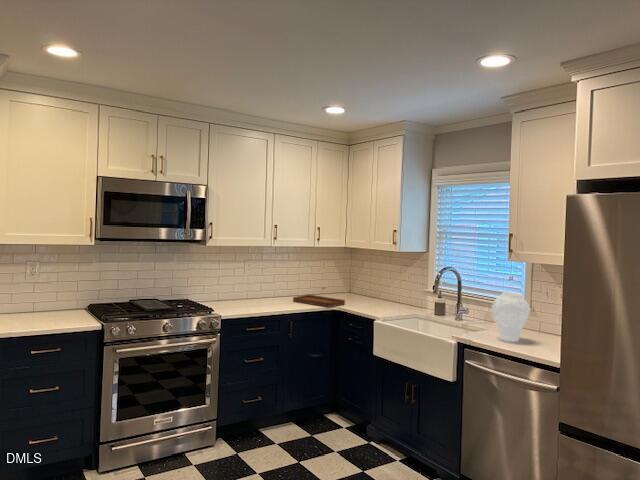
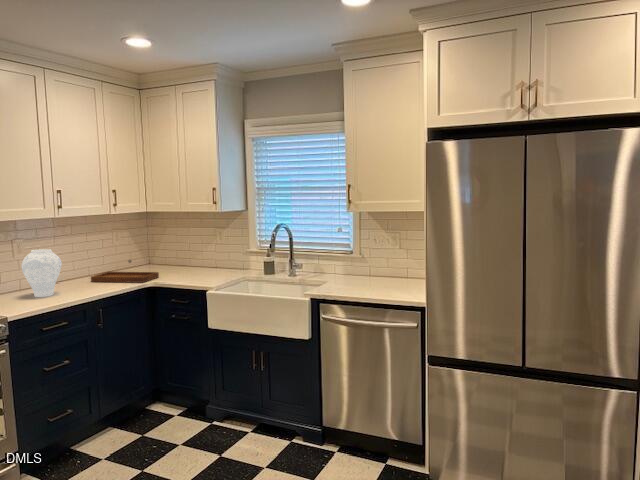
vase: present [492,292,530,341] -> present [22,249,62,297]

